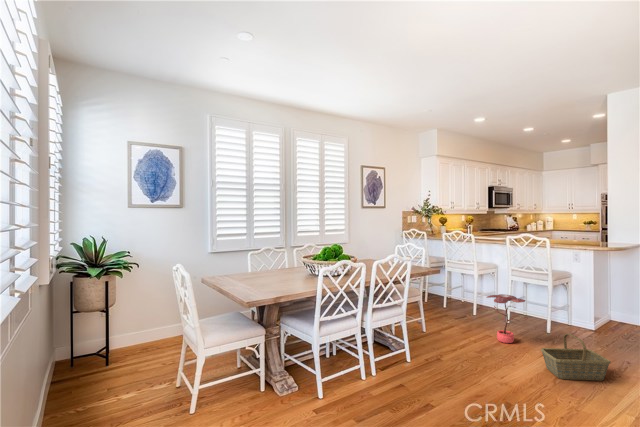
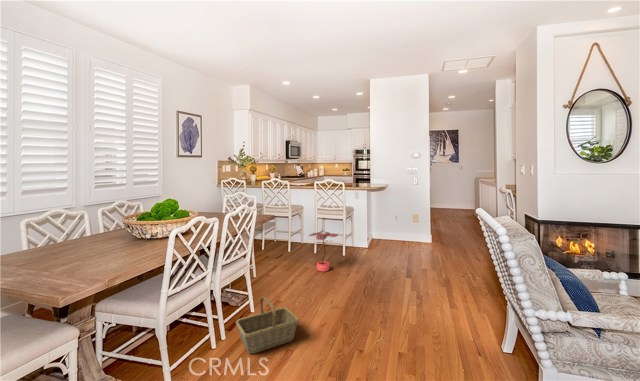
basket: present [541,334,611,381] -> present [236,297,299,354]

